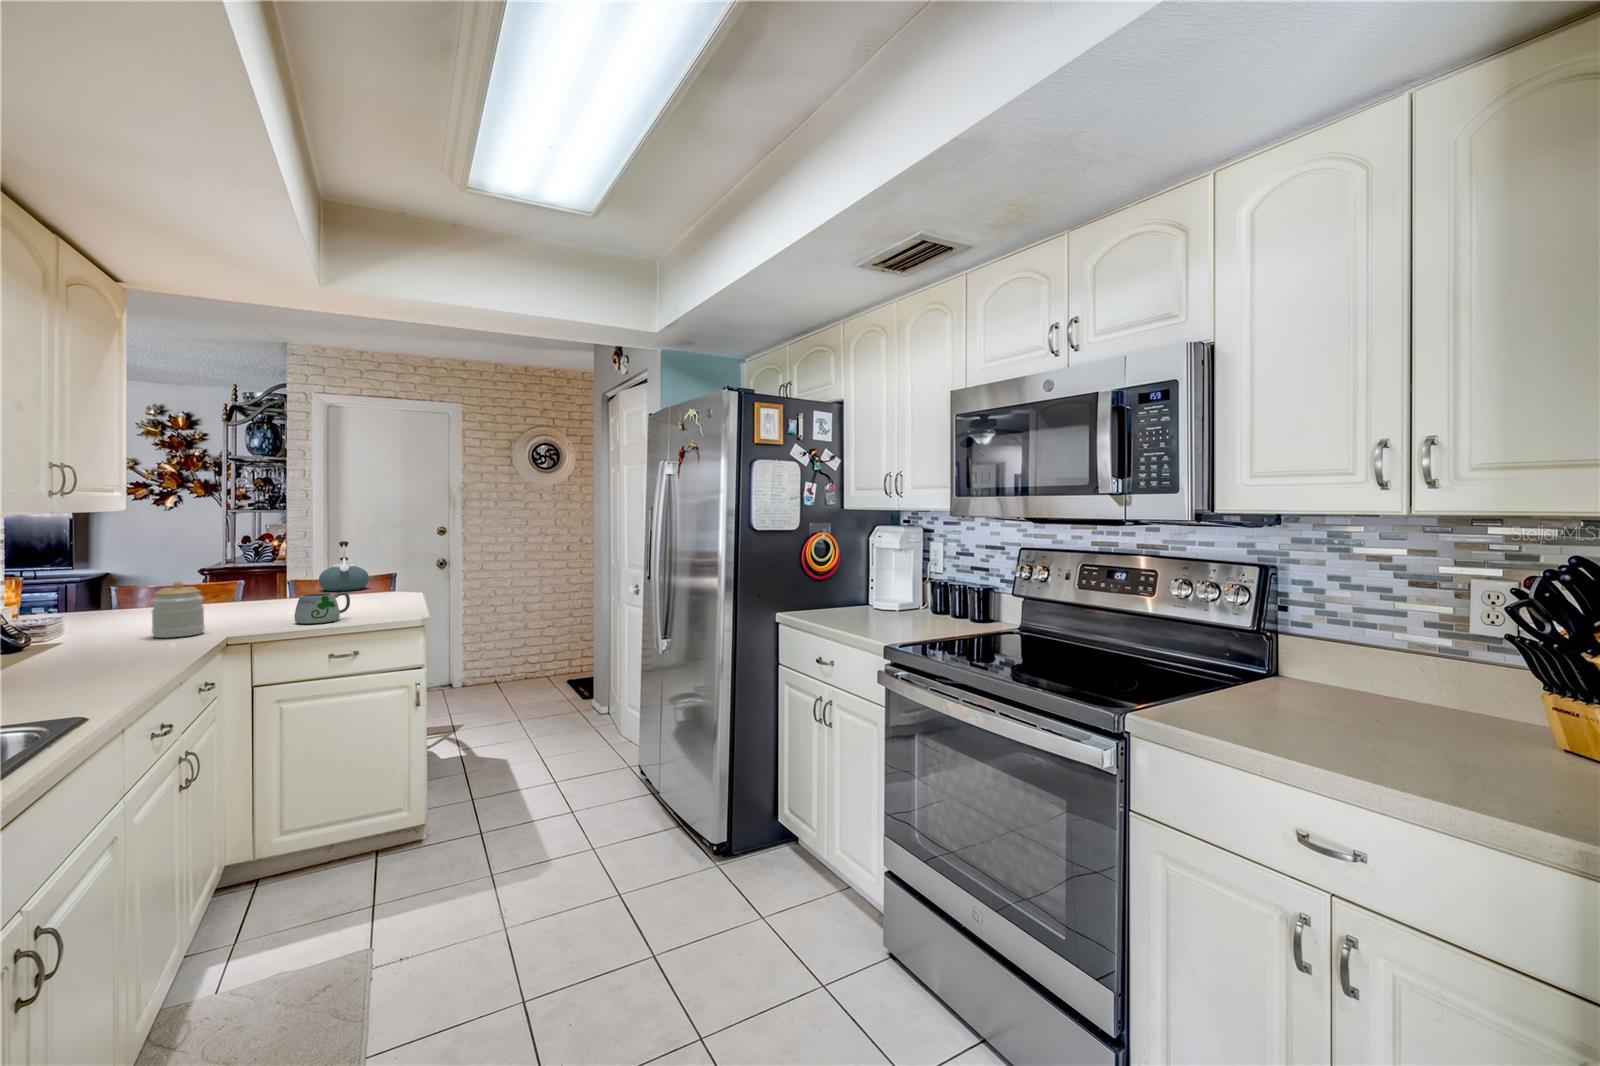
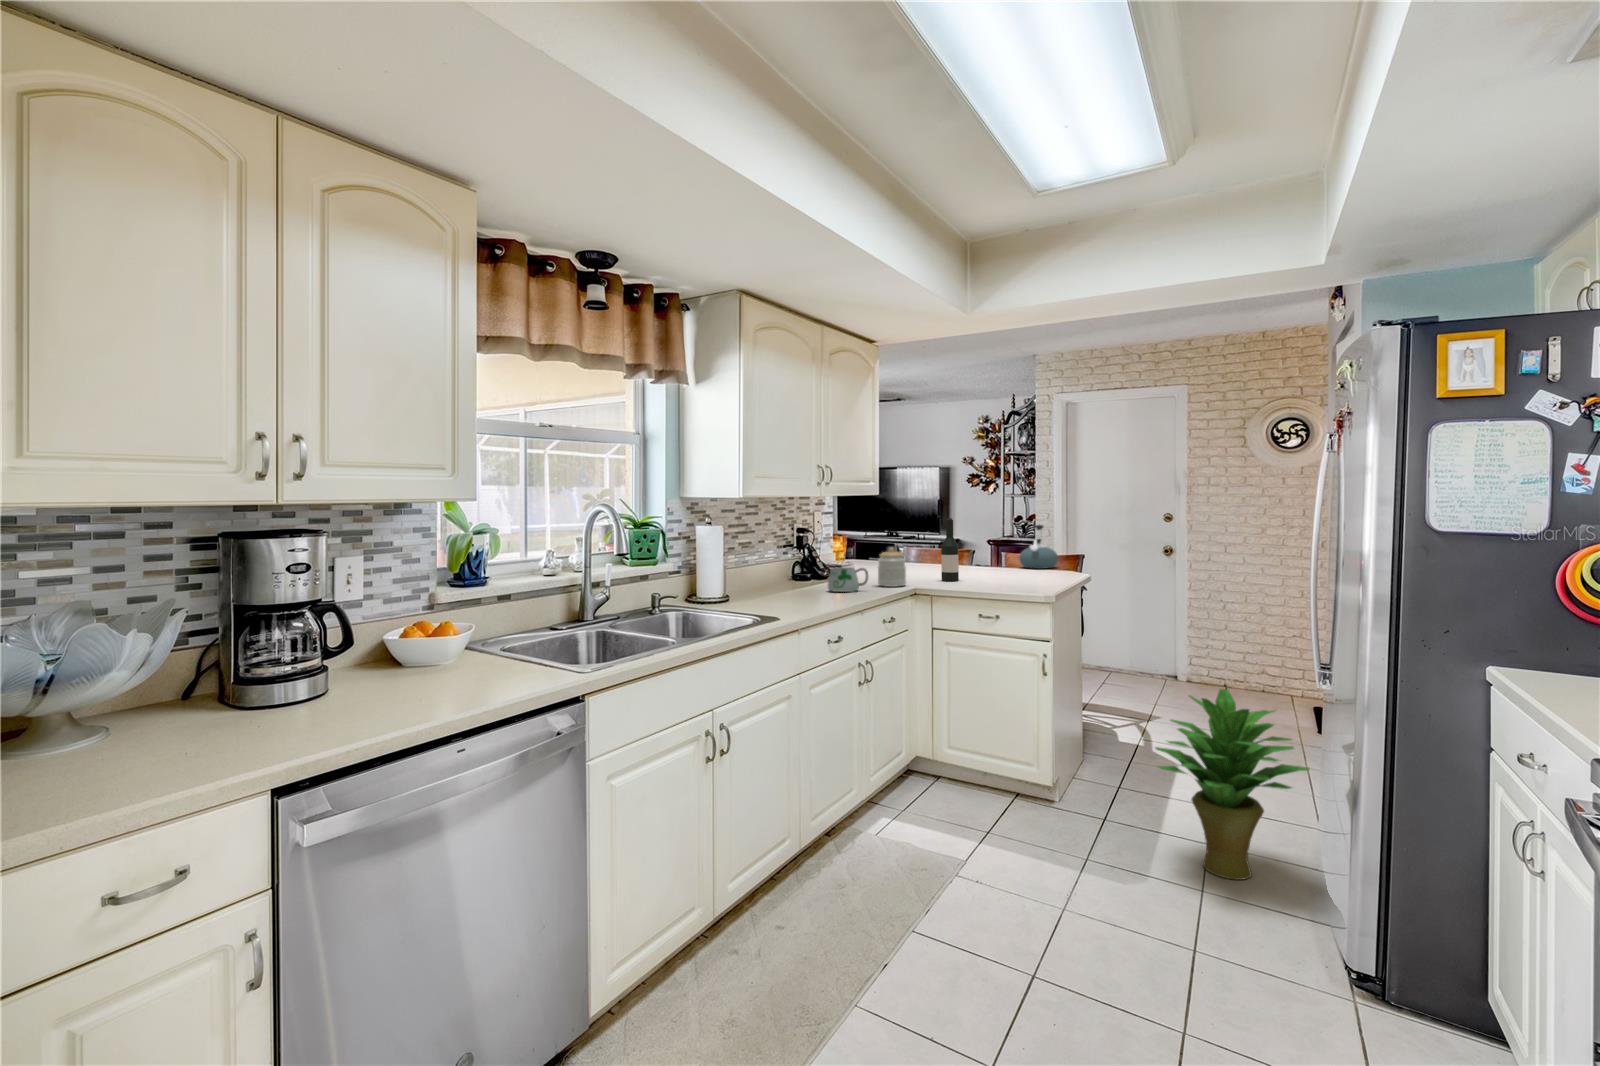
wine bottle: none [246,538,273,619] -> present [941,518,959,581]
mug: present [294,592,350,624] -> present [828,568,868,592]
potted plant: none [547,685,664,847] -> present [1156,689,1310,880]

